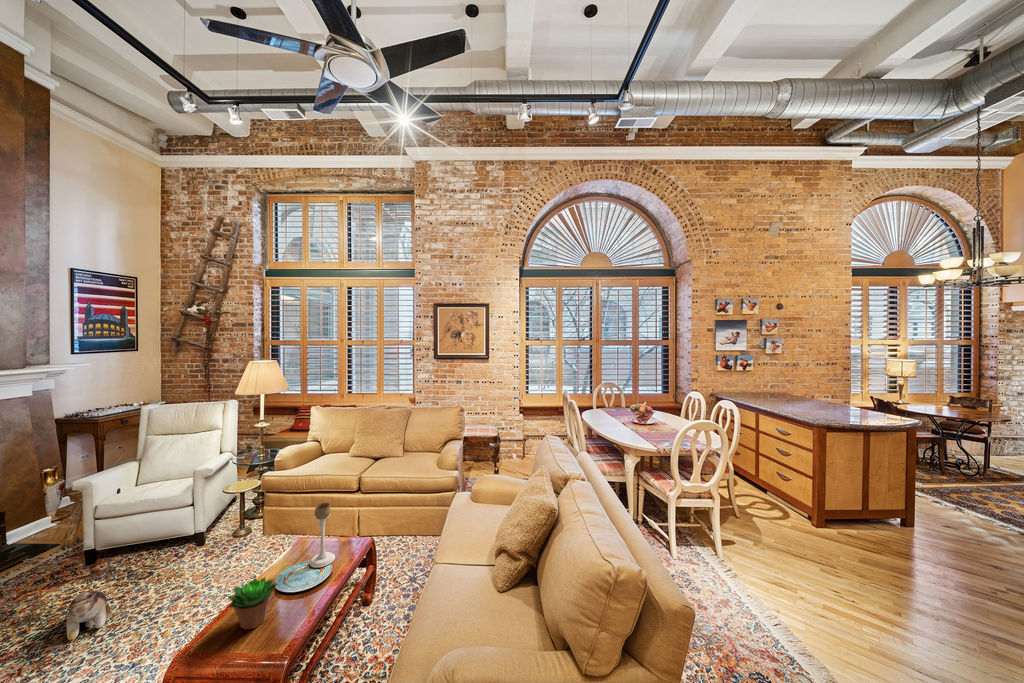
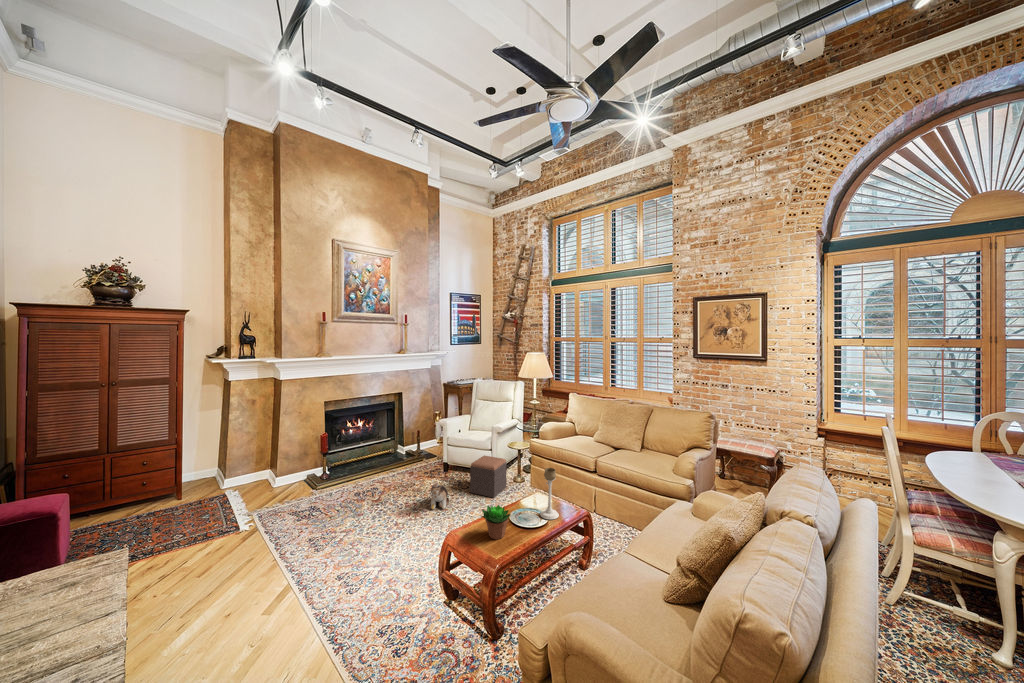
footstool: none [153,511,221,580] -> present [470,456,507,498]

